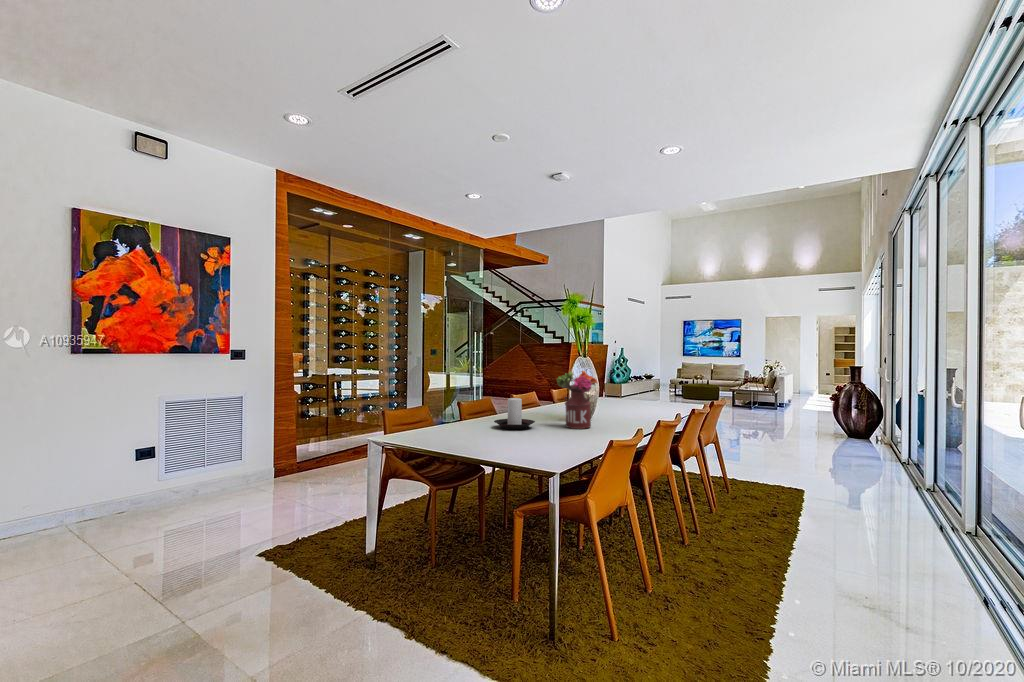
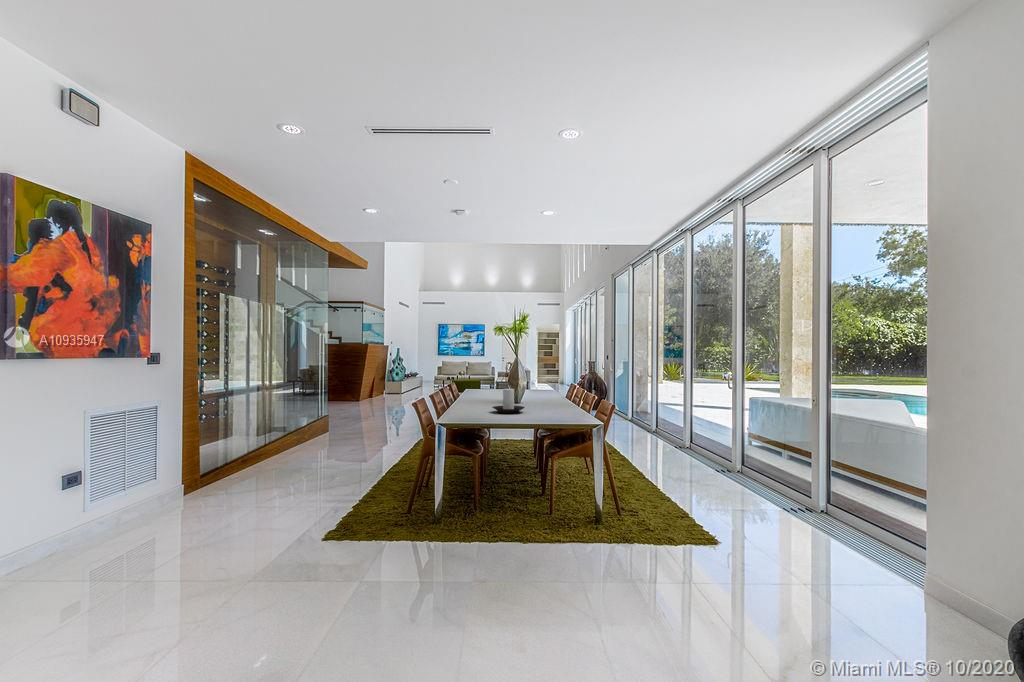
flower arrangement: present [557,371,597,429] -> none [532,365,562,410]

